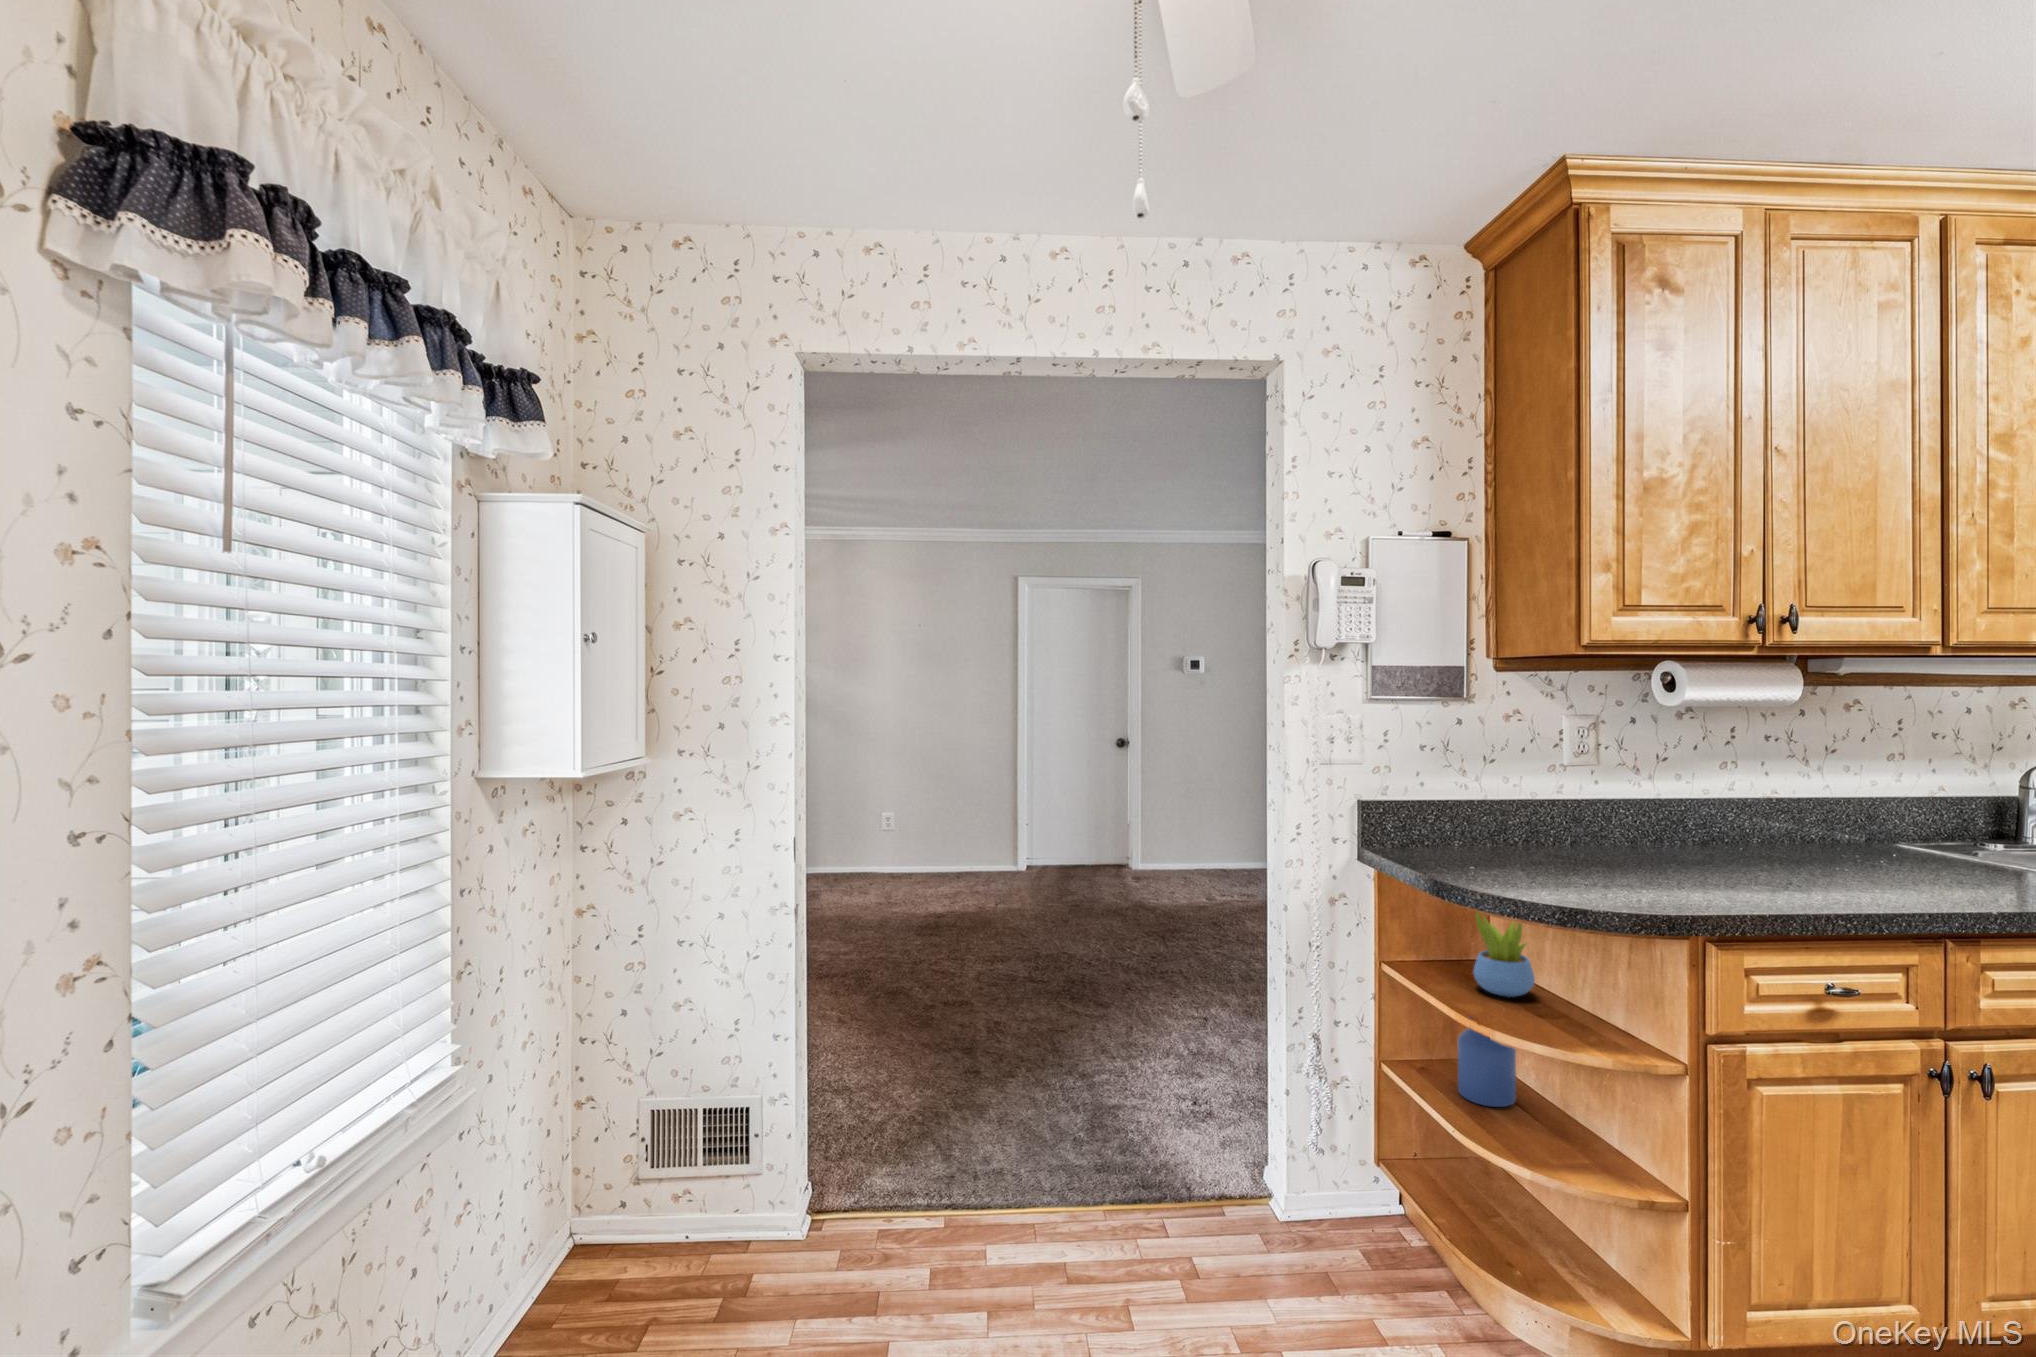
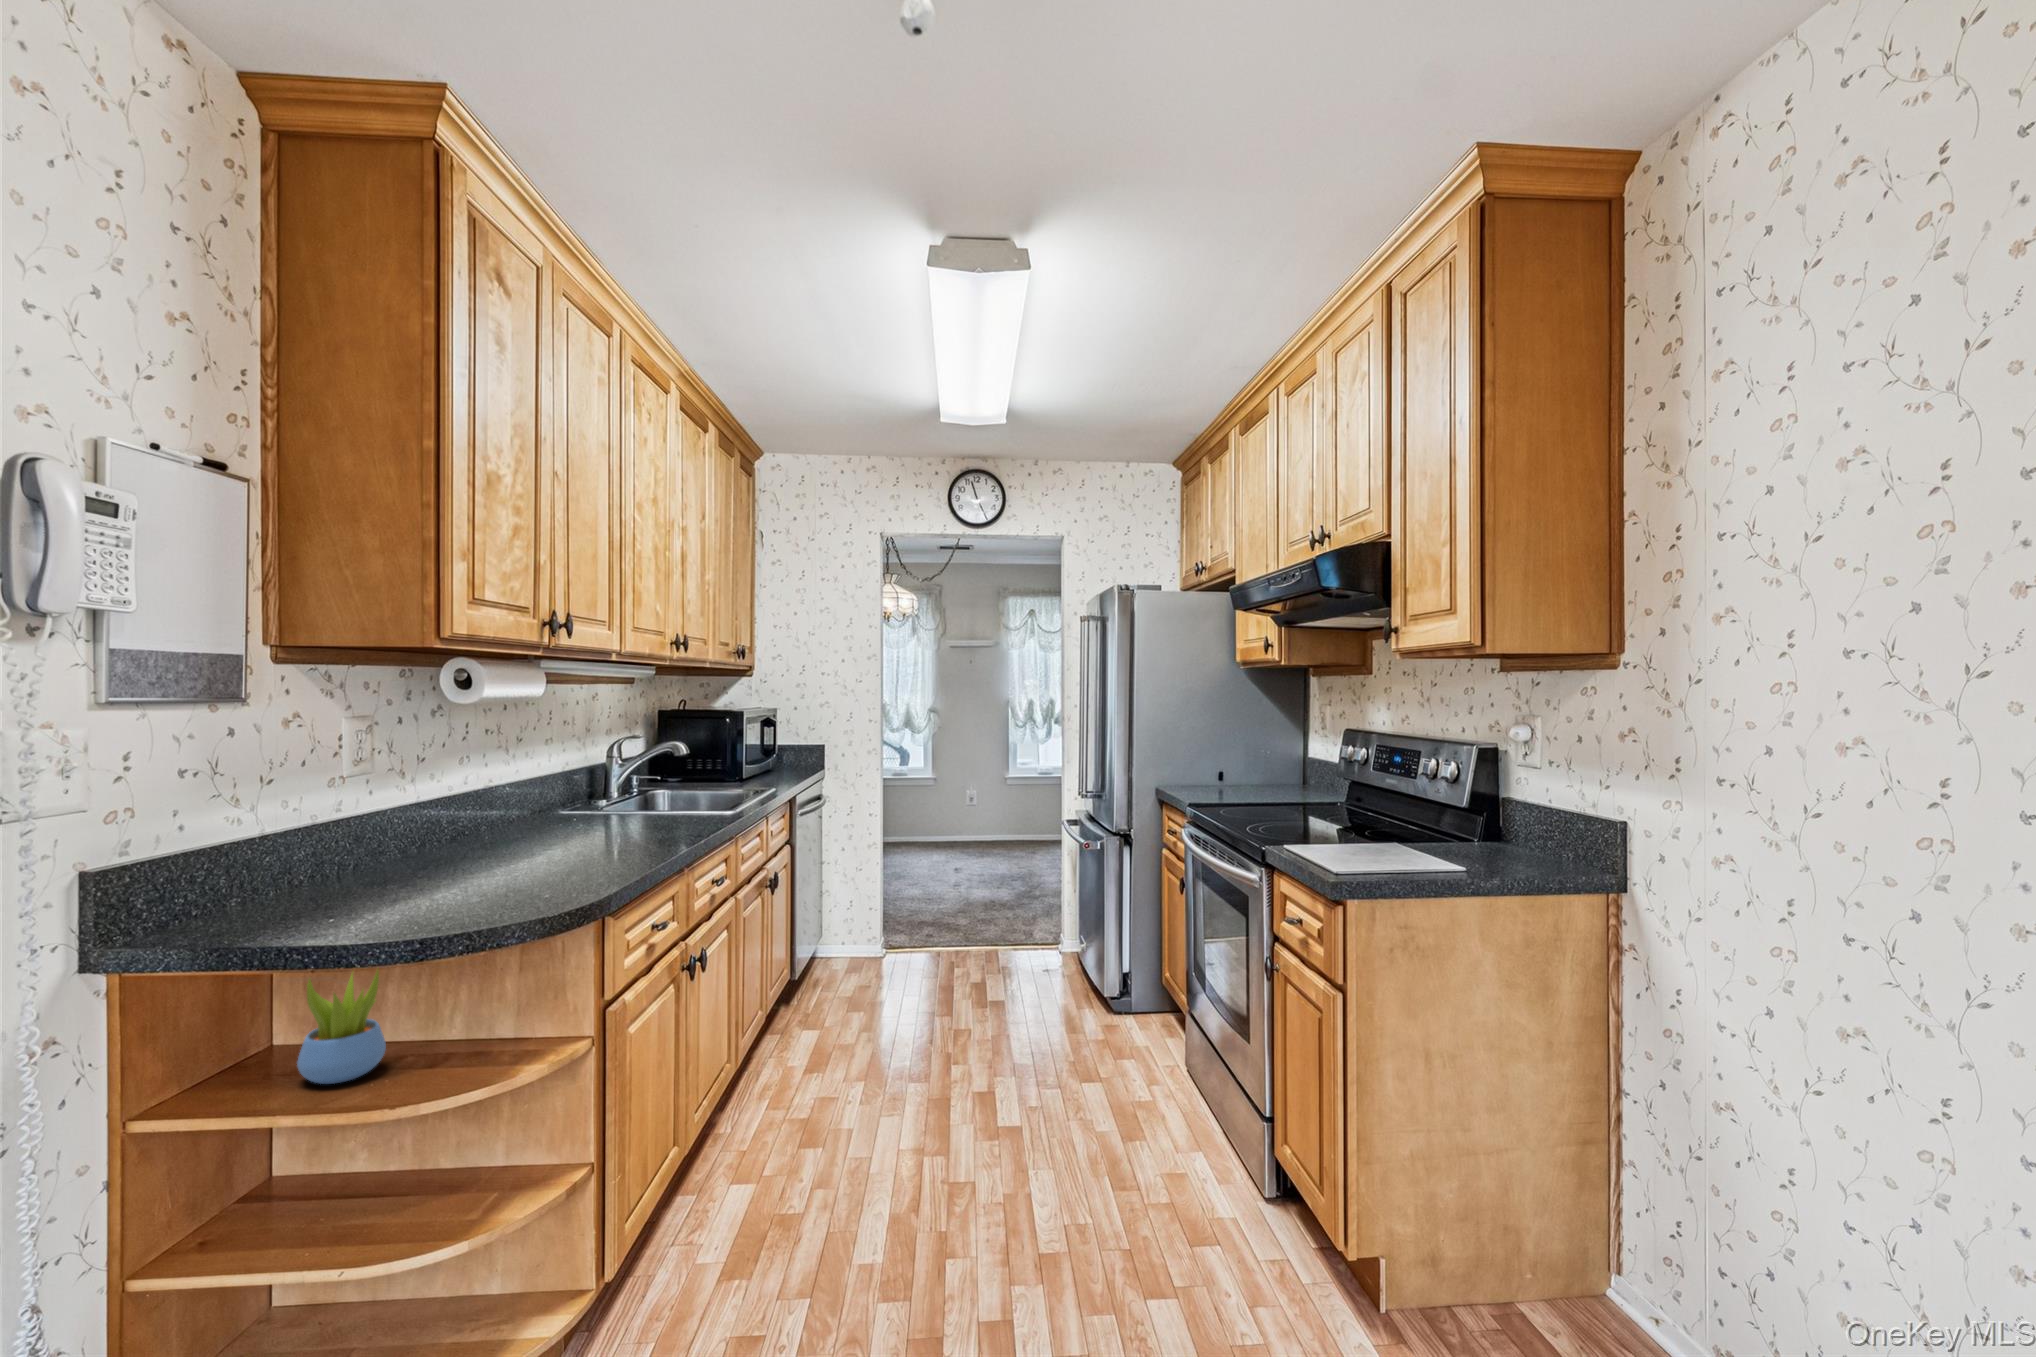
jar: present [1458,1019,1516,1107] -> none [272,1107,360,1245]

